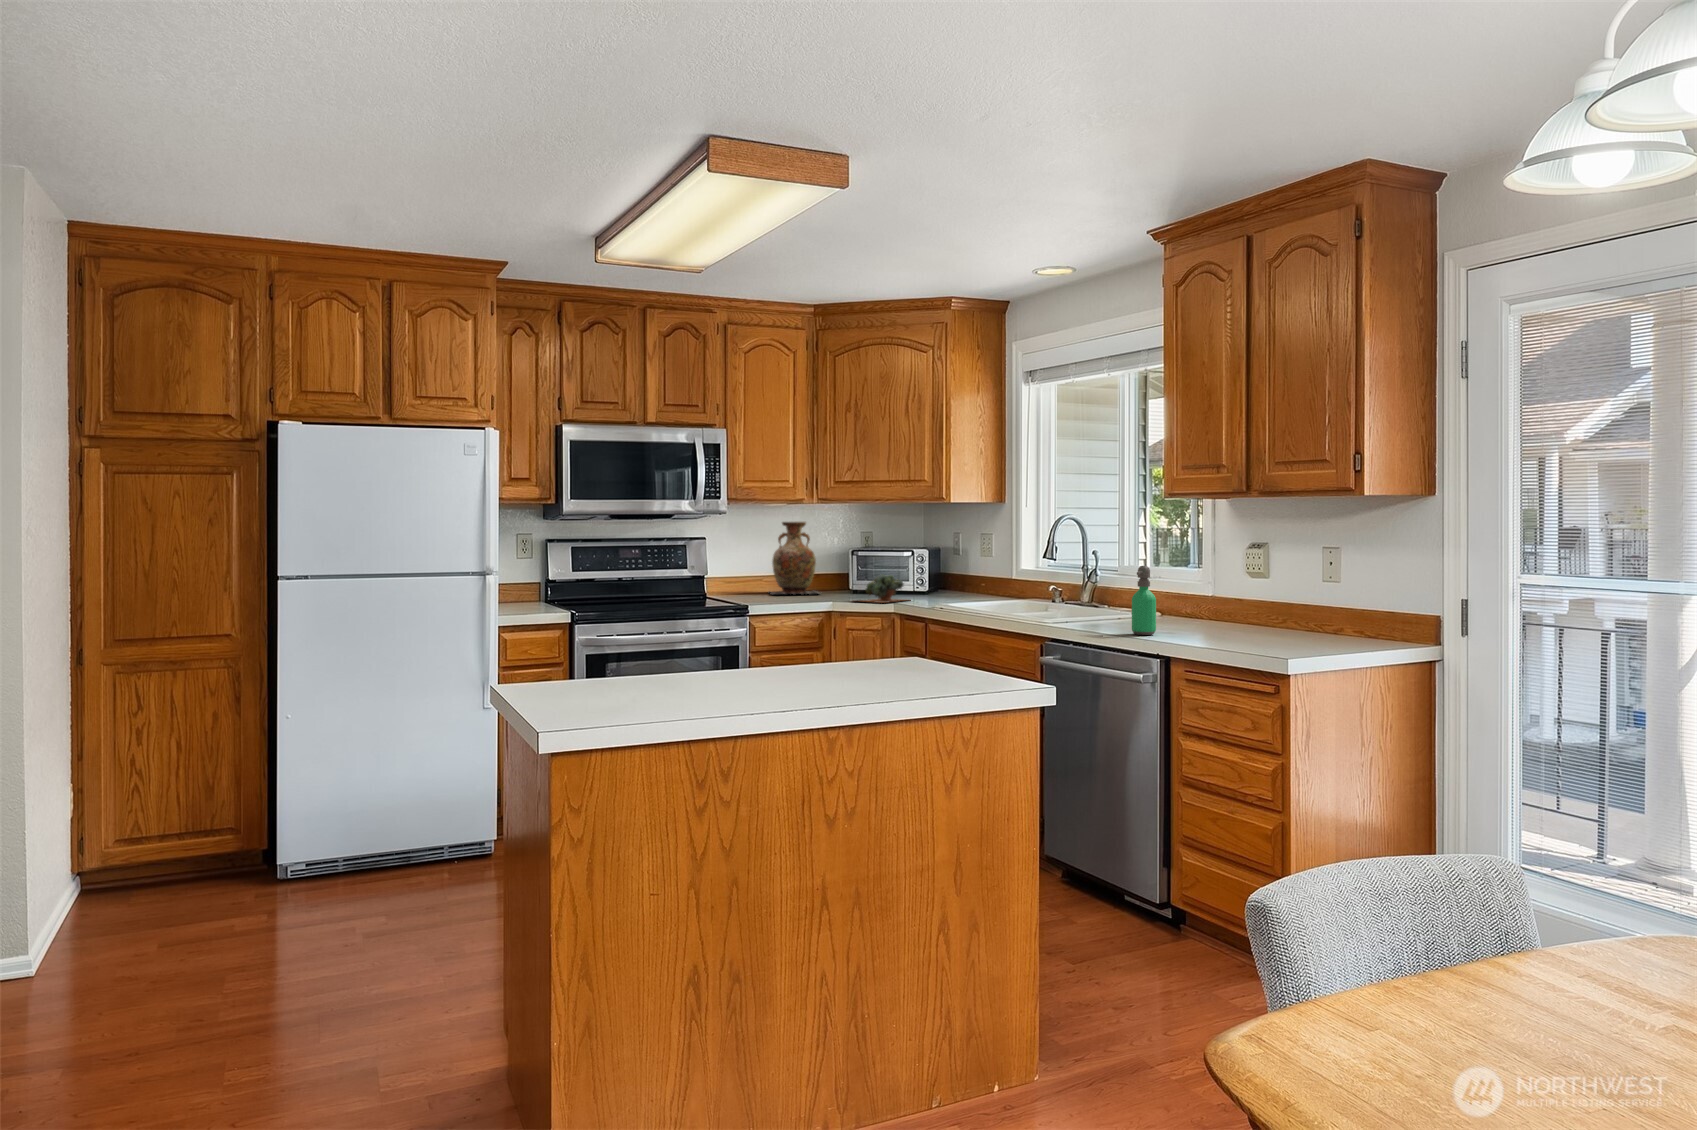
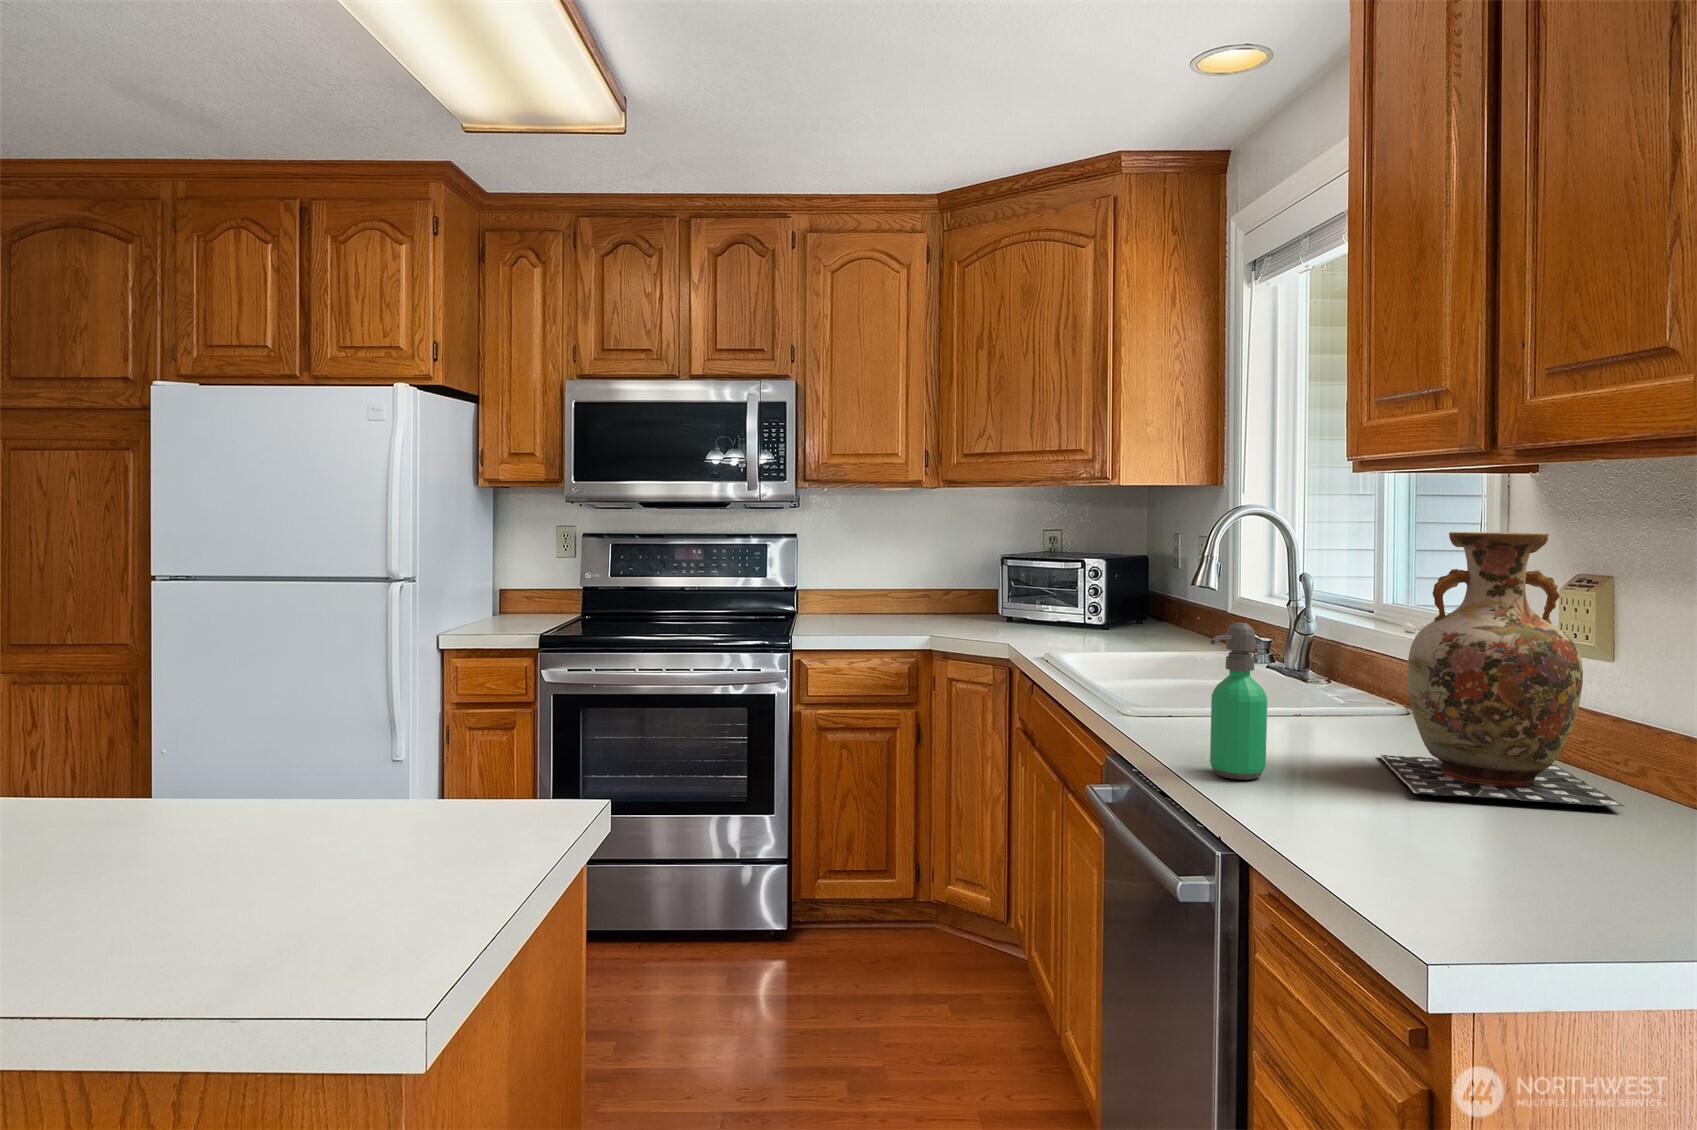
vase: present [771,522,818,594] -> present [1379,532,1625,806]
succulent plant: present [859,574,907,603] -> none [945,594,1045,640]

